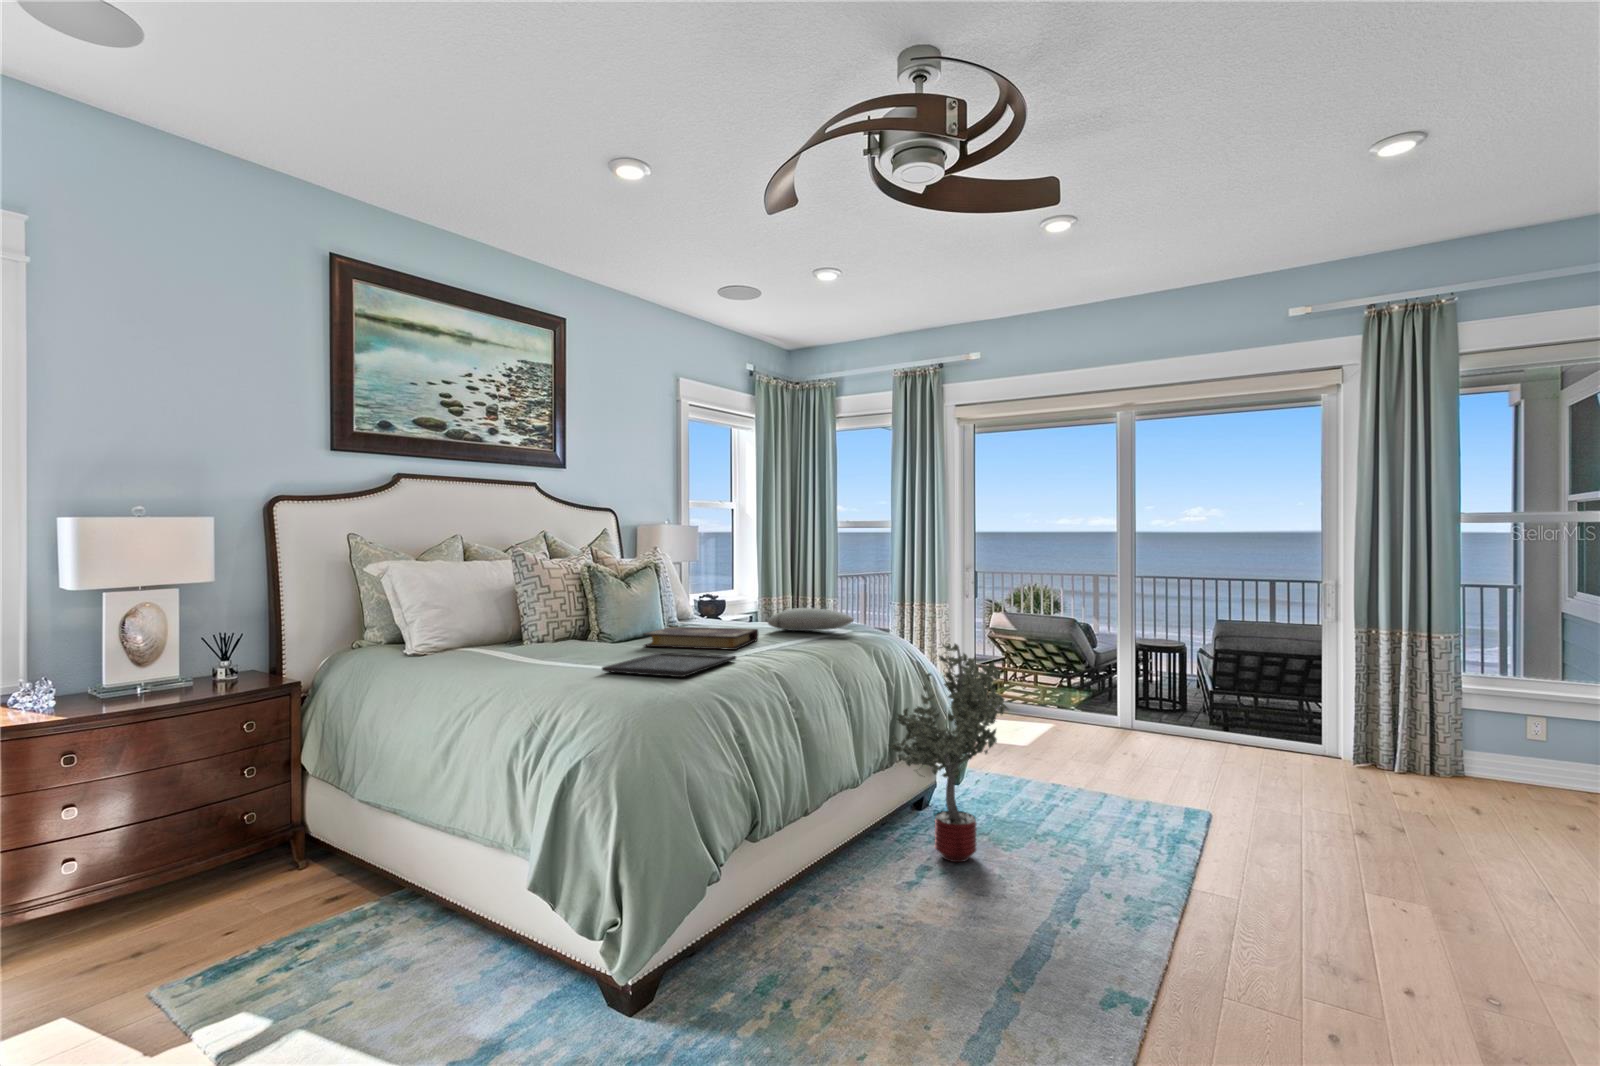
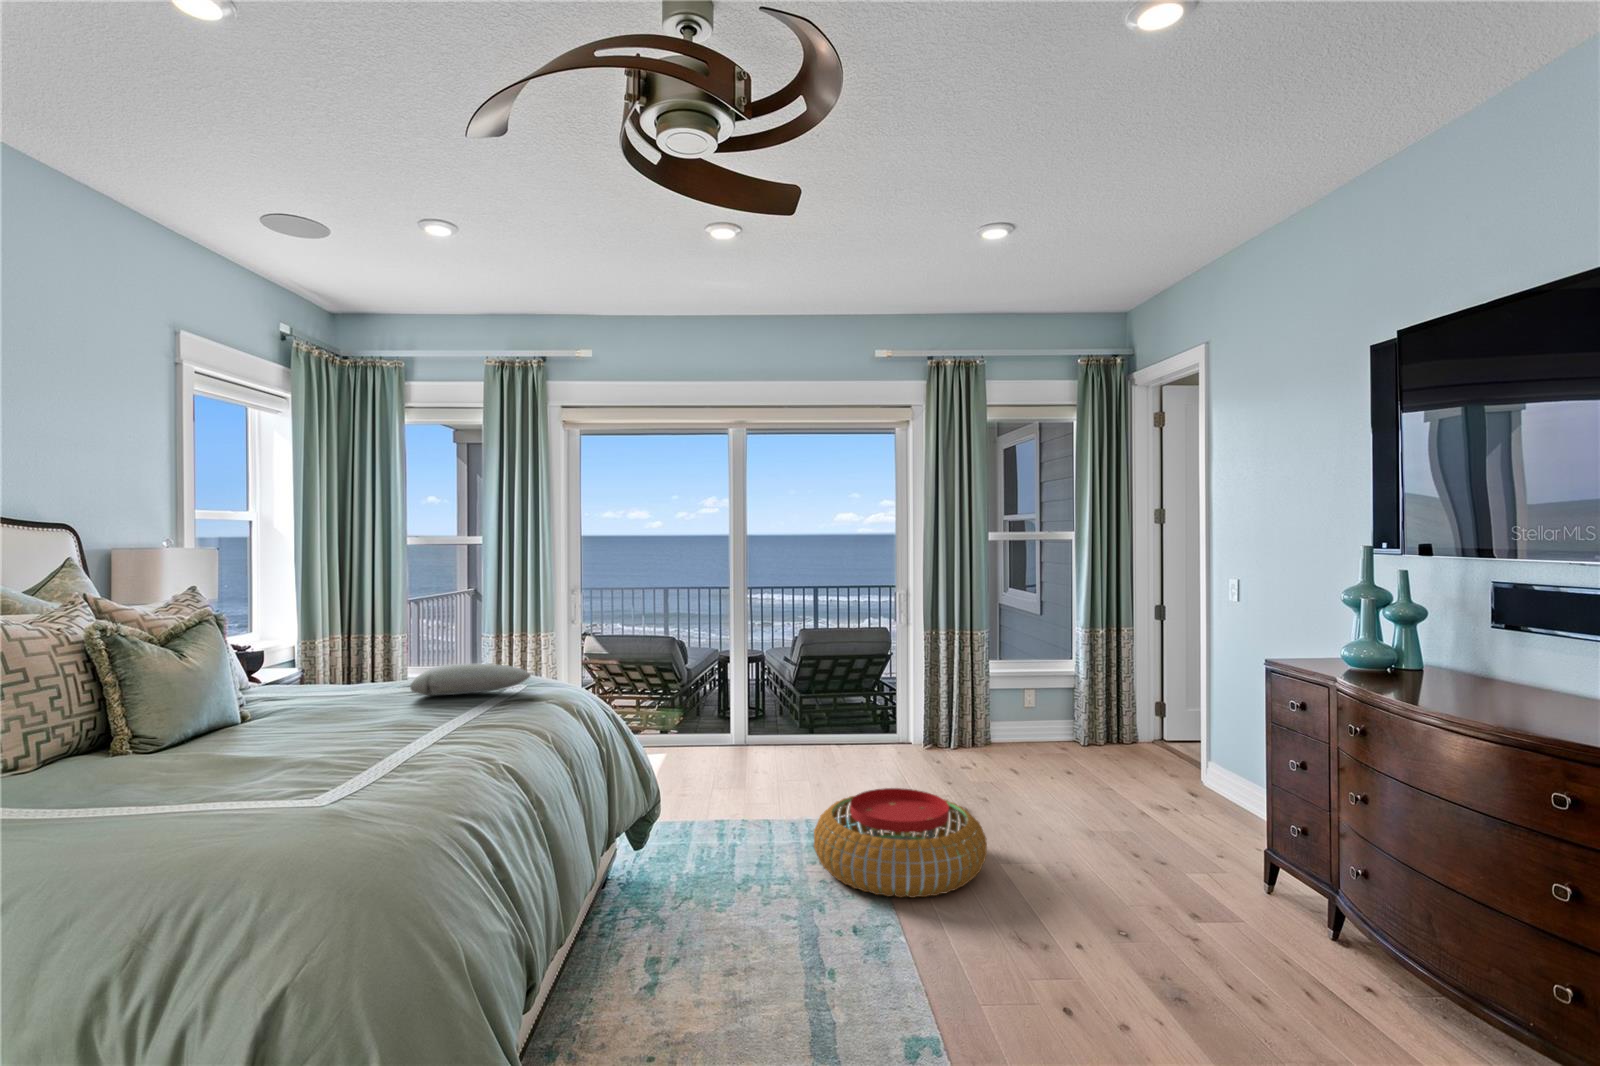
book: present [644,626,758,650] -> none [245,703,418,753]
potted tree: present [890,644,1008,862] -> none [604,693,727,942]
tray: present [602,652,736,677] -> none [243,753,440,817]
pouf: none [1123,776,1338,895] -> present [814,788,987,898]

